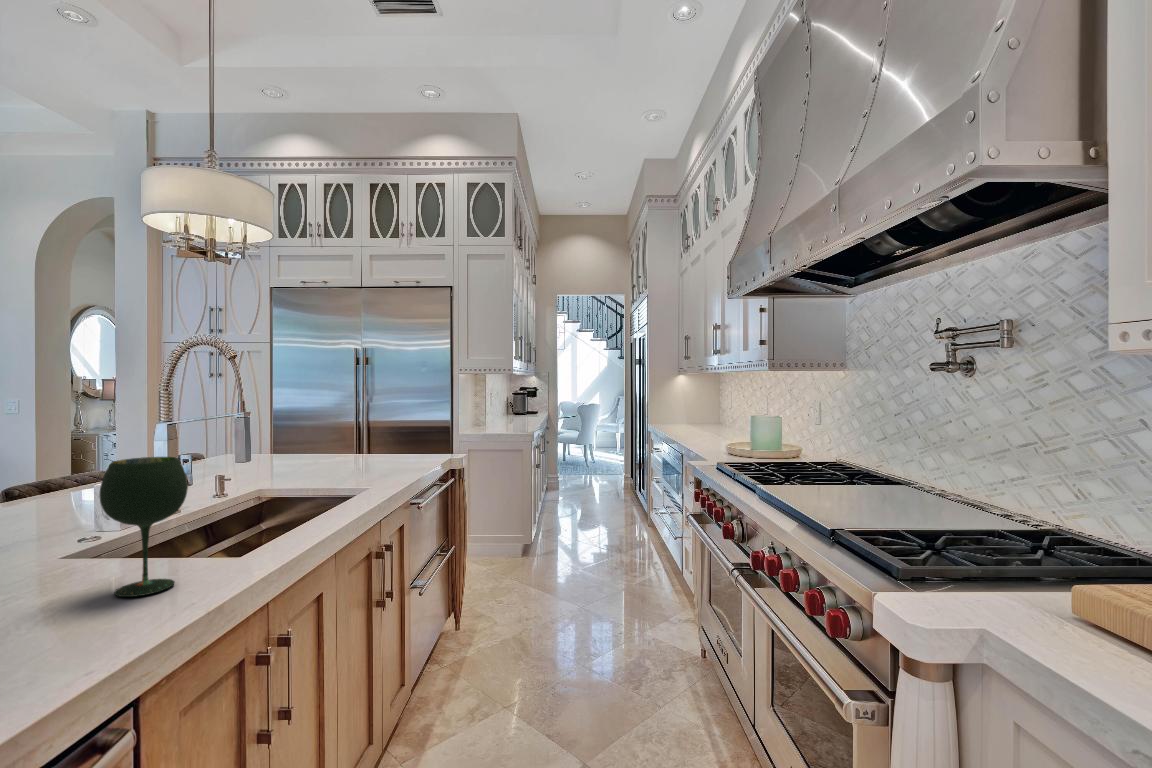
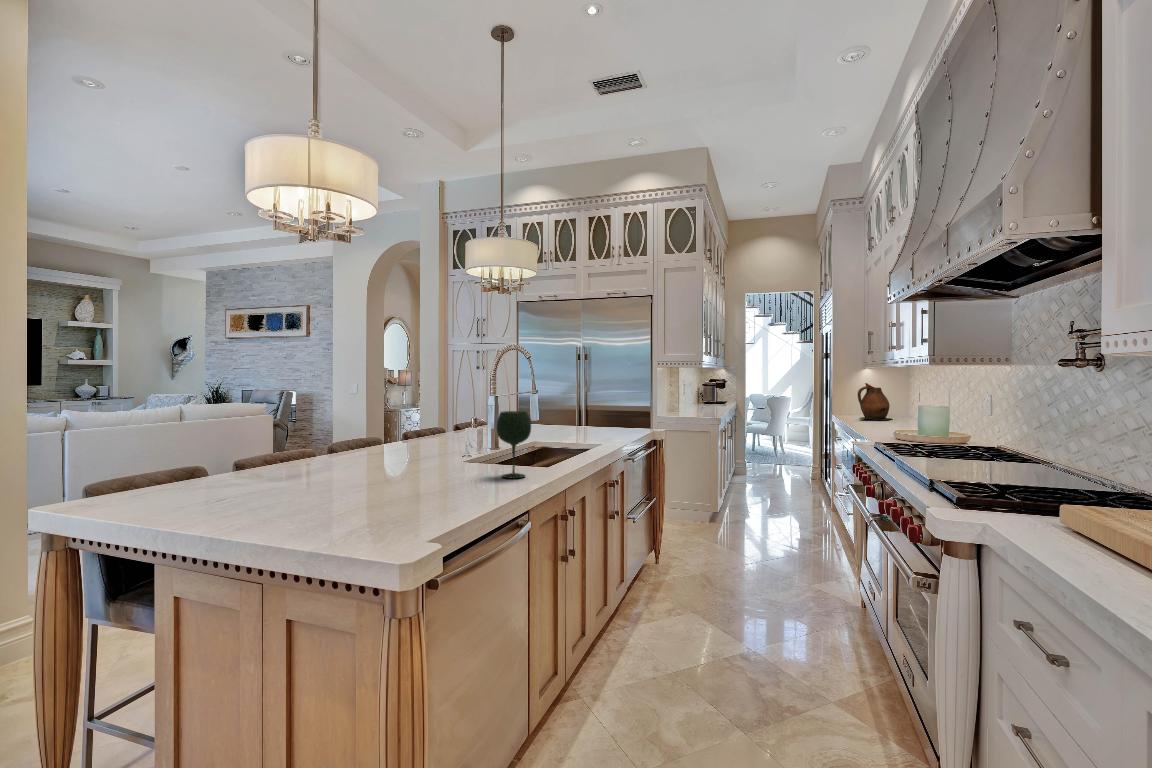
ceramic pitcher: none [675,390,709,430] -> present [858,383,891,421]

